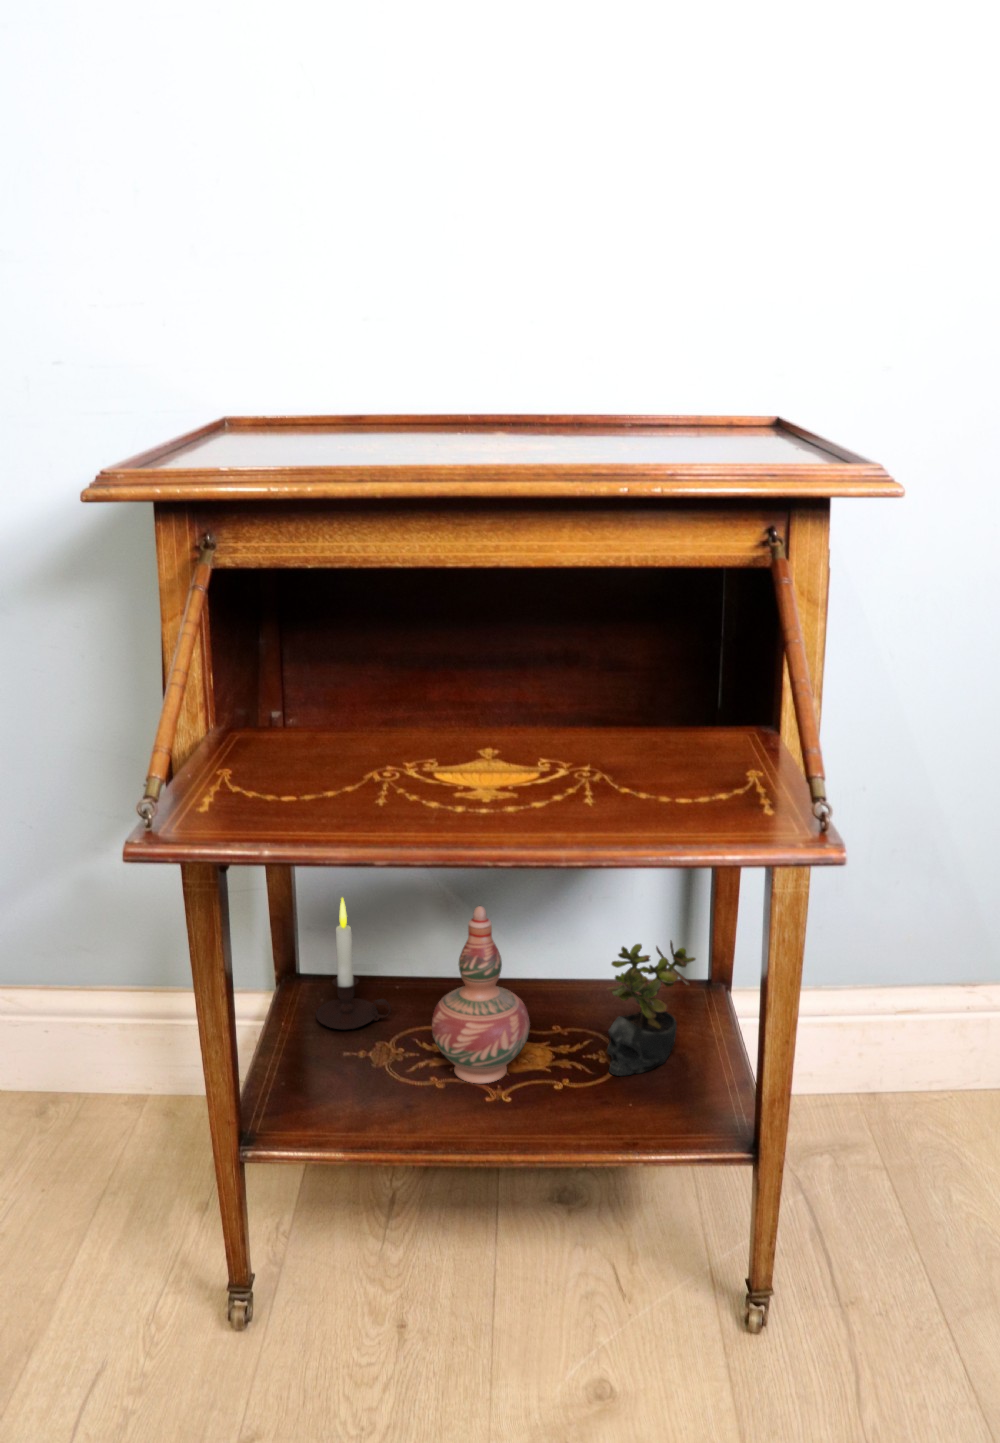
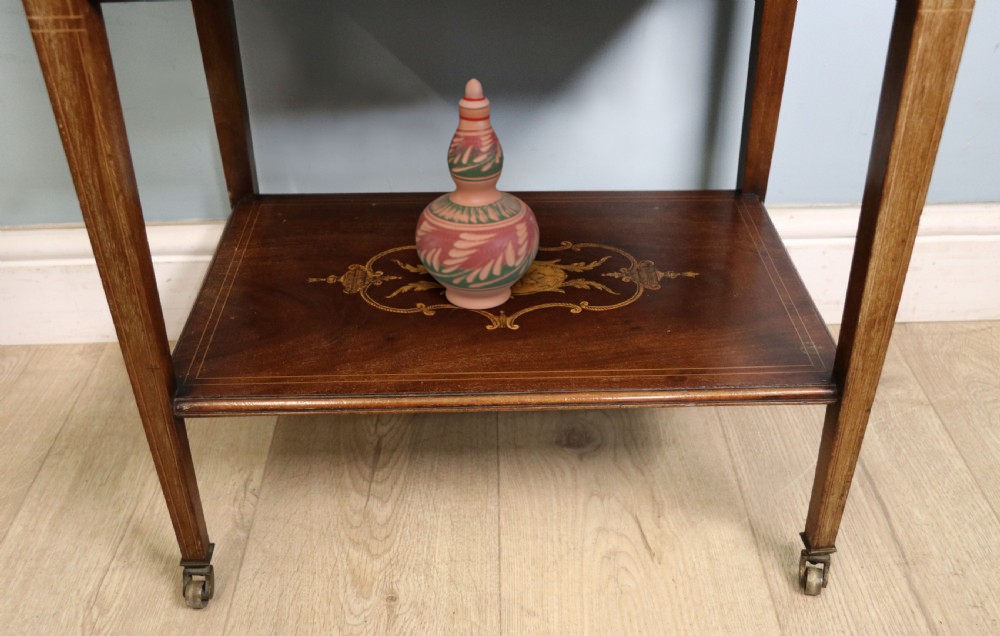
candle: present [316,898,391,1029] -> none [274,85,365,252]
succulent plant: present [607,941,696,1076] -> none [633,123,751,295]

